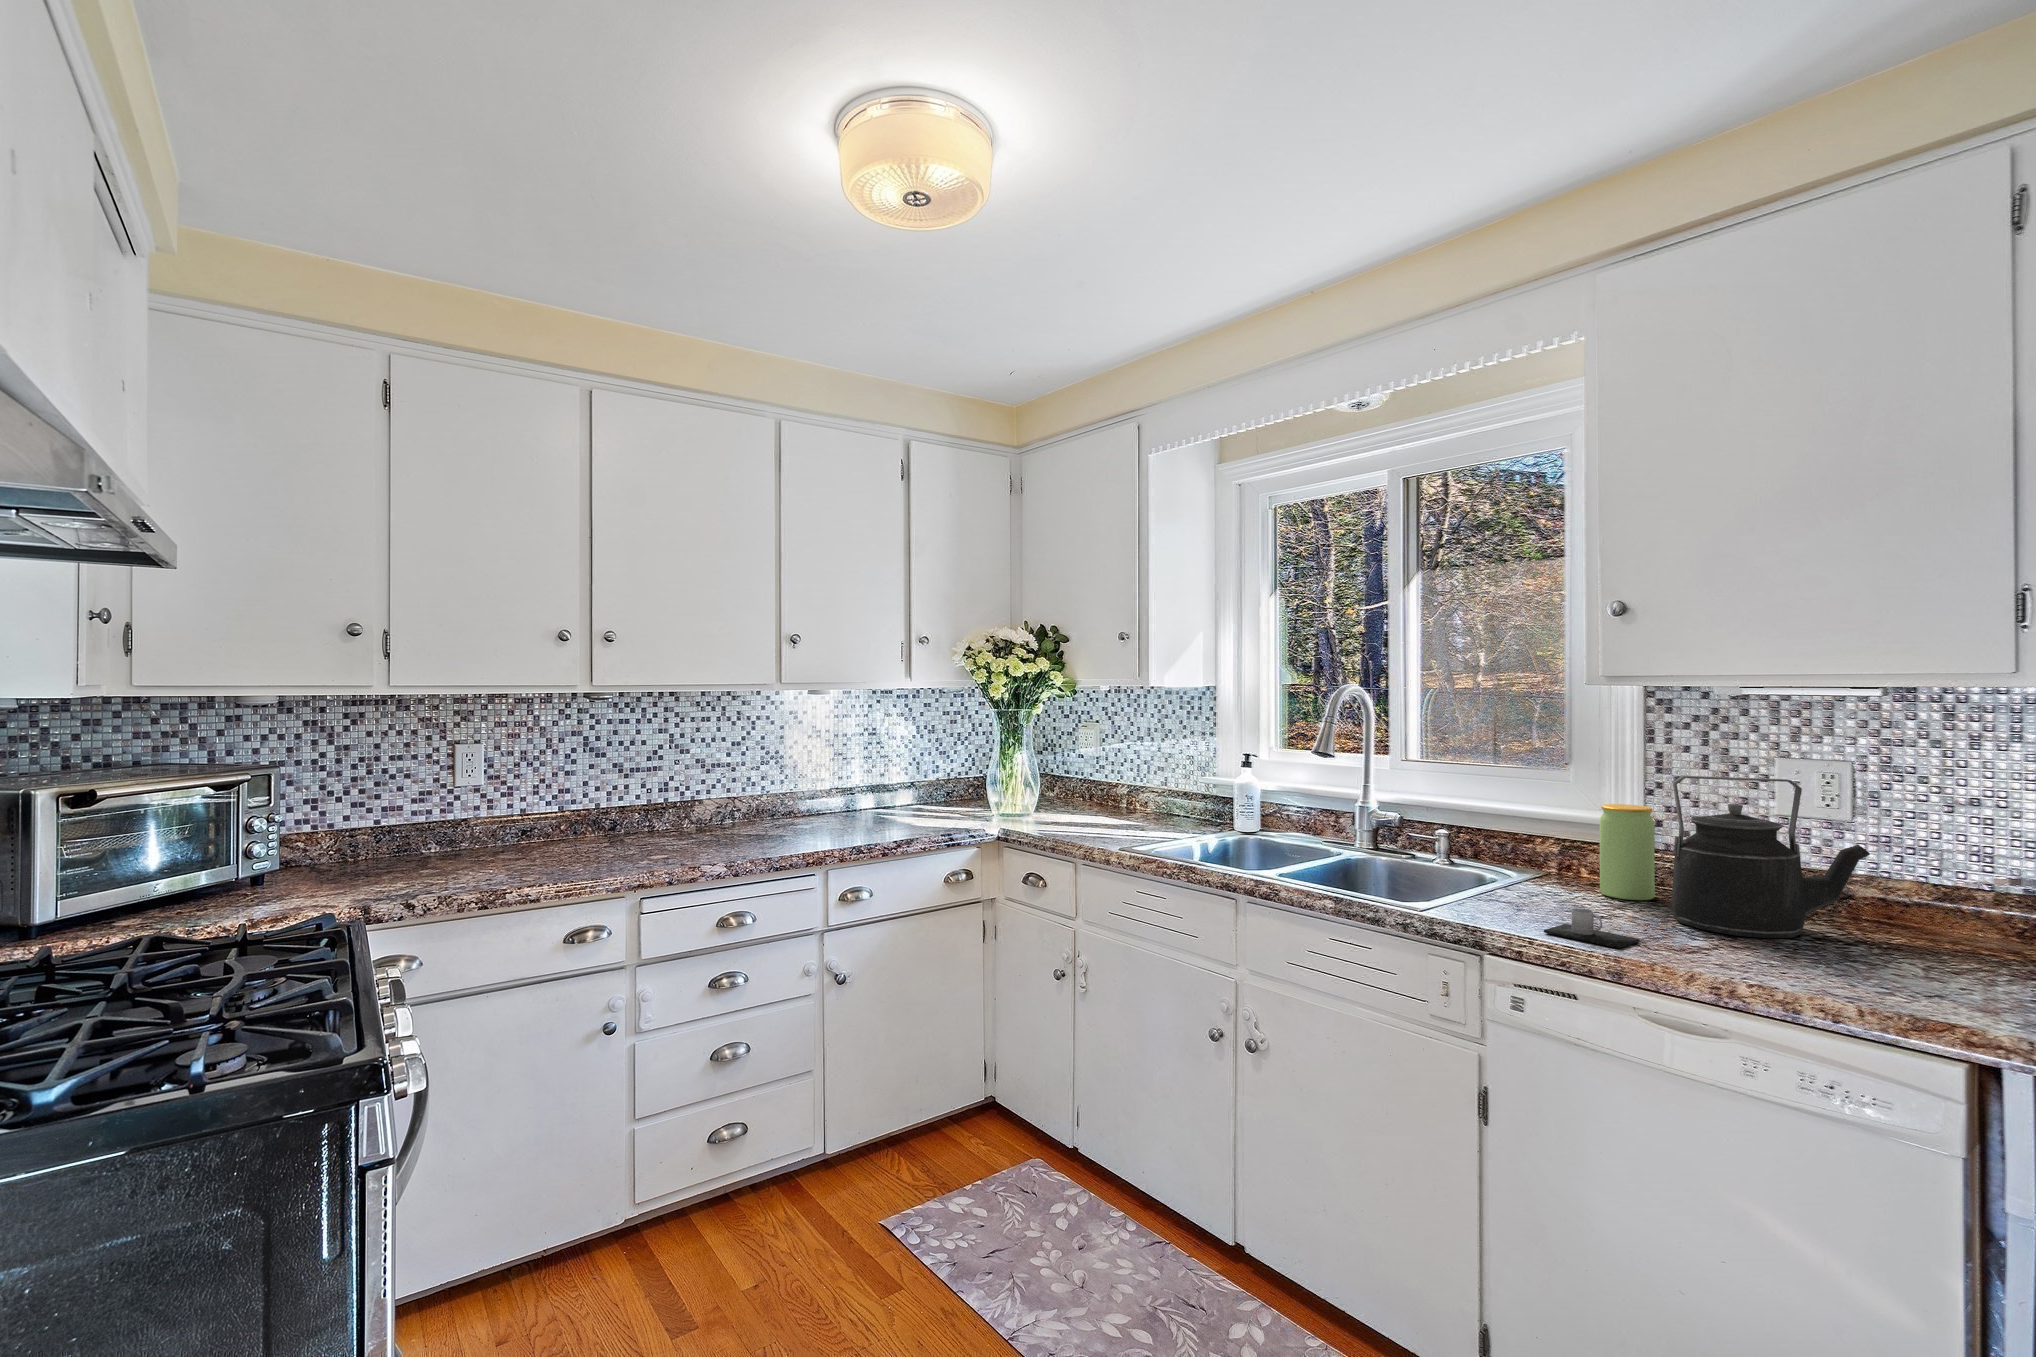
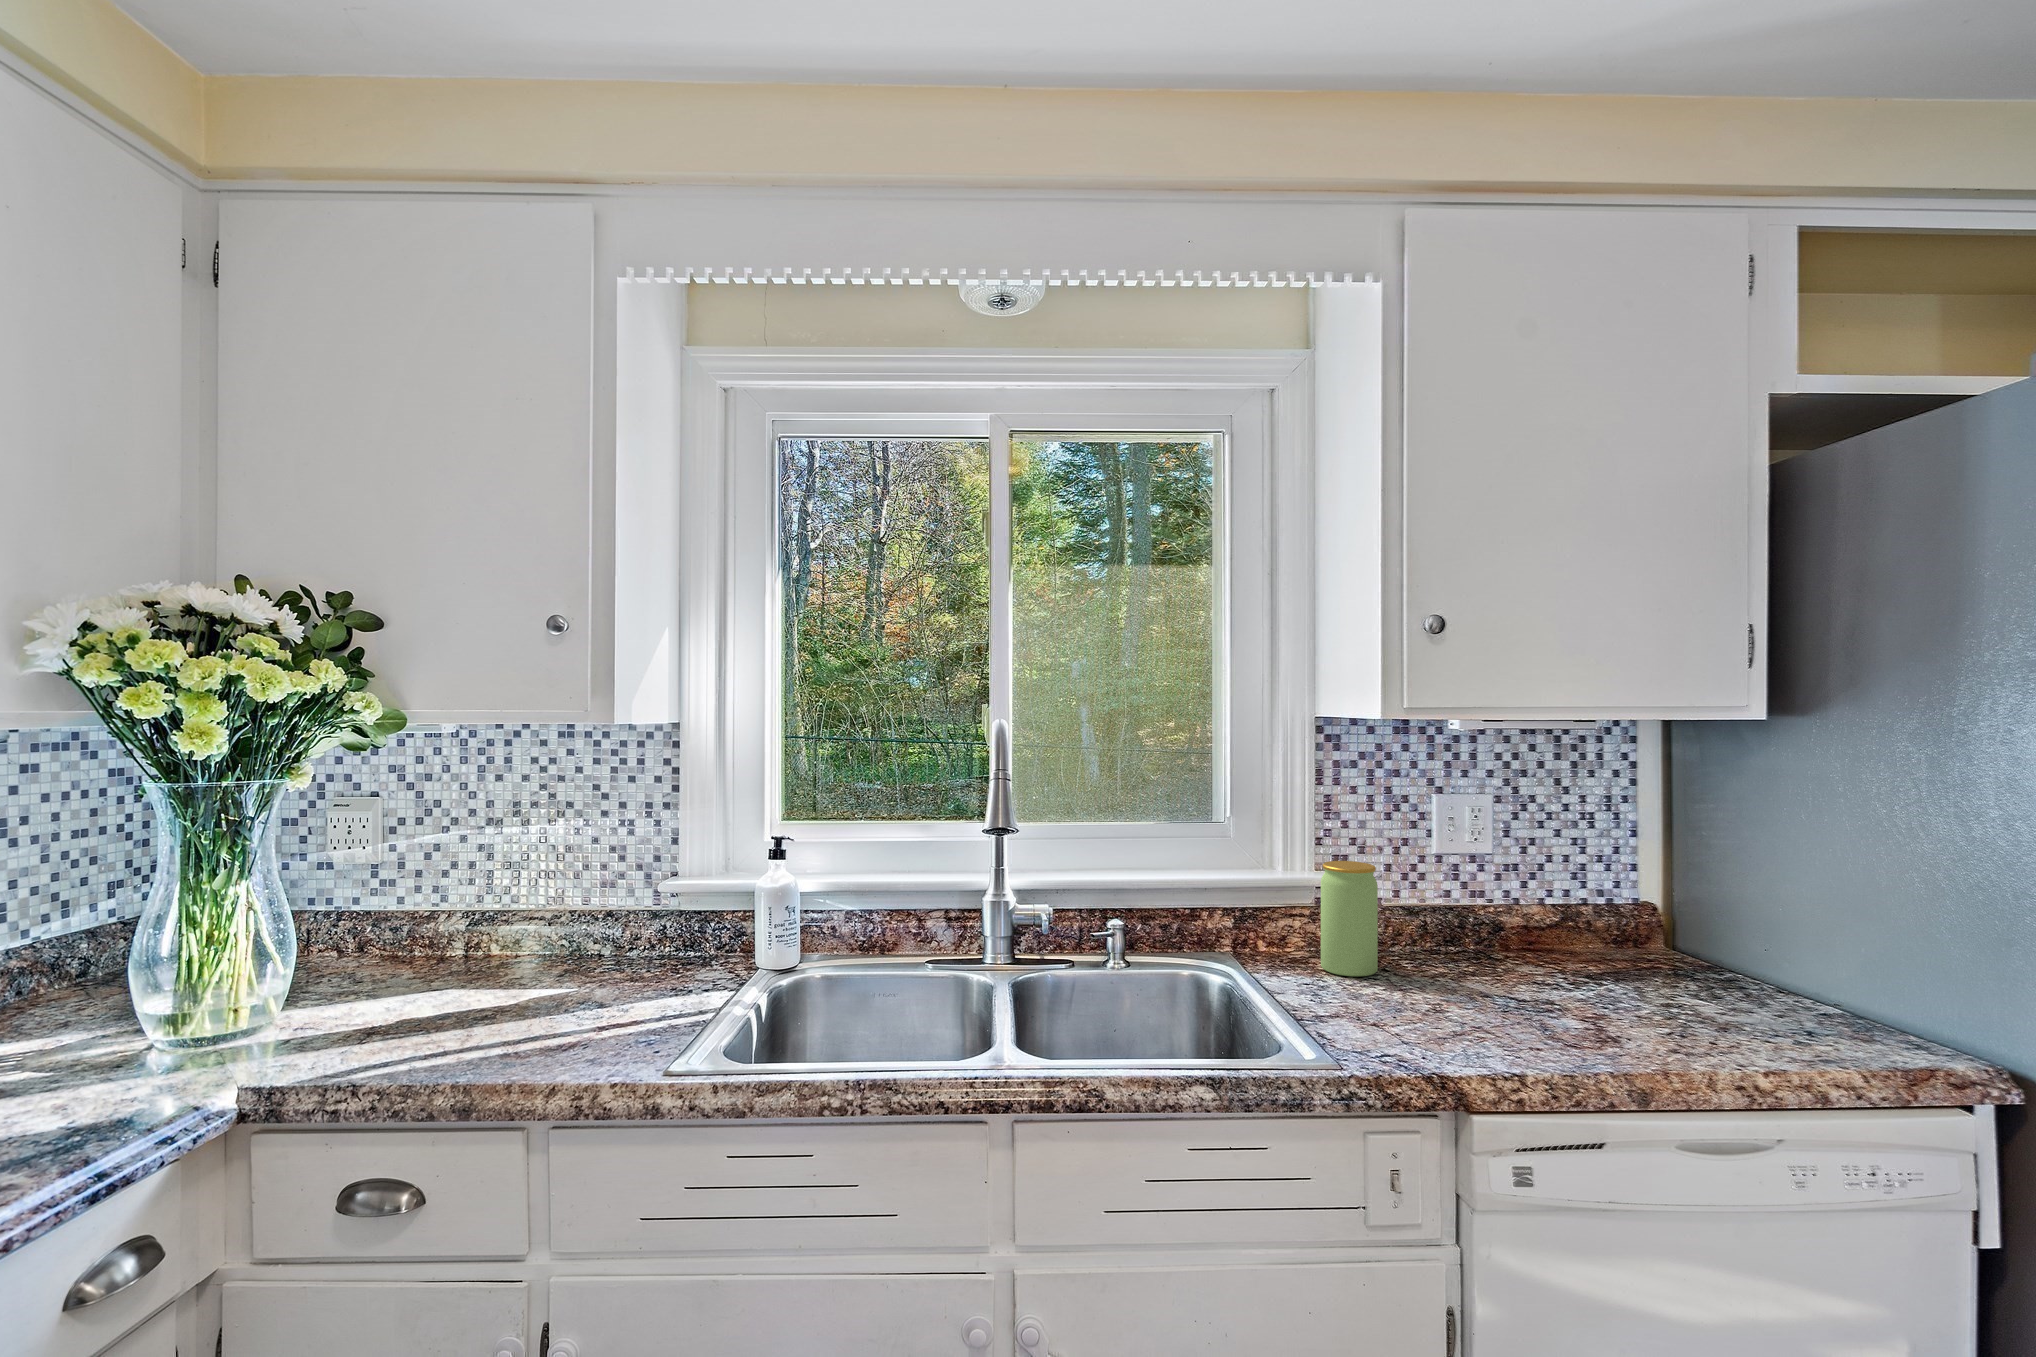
kettle: present [1671,776,1870,938] -> none [1439,822,1574,1004]
mug: present [1544,909,1640,948] -> none [1460,1018,1576,1064]

